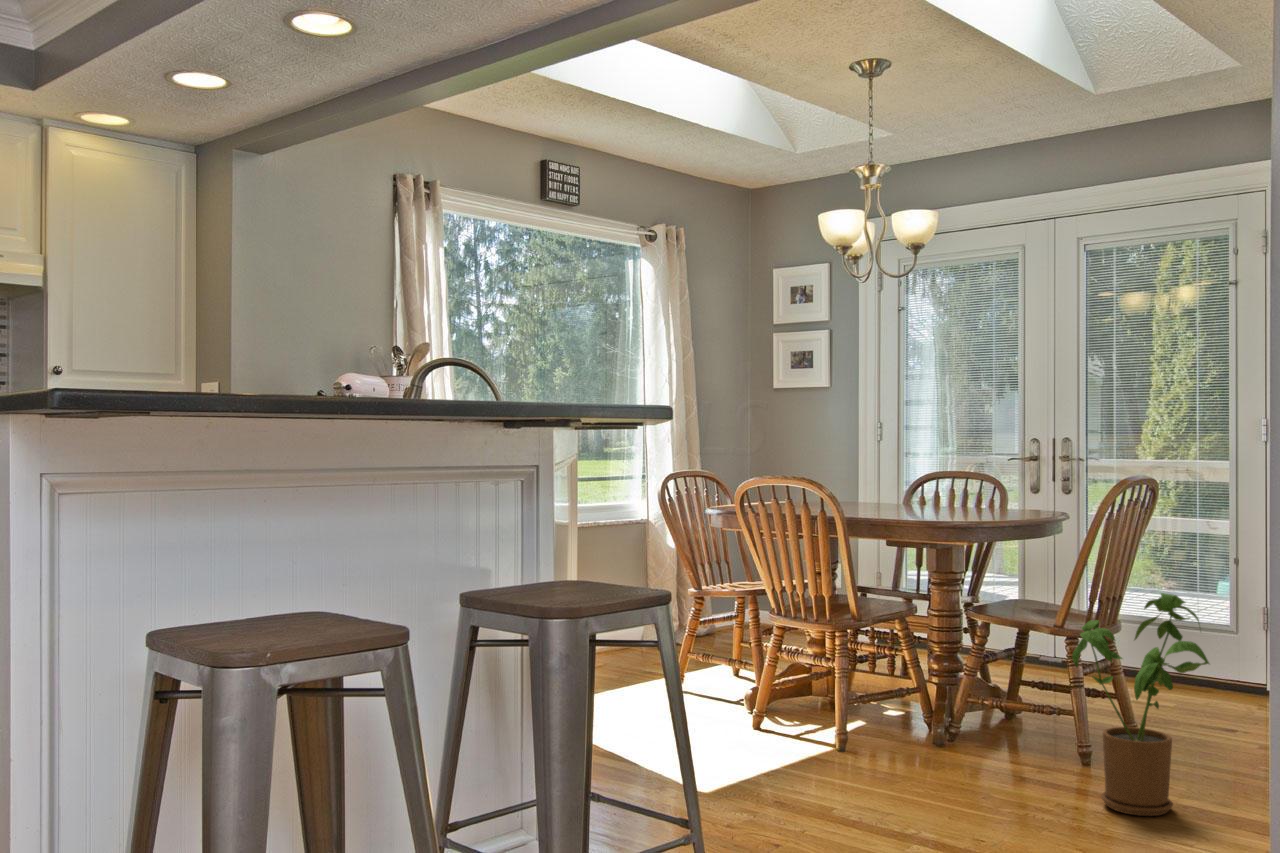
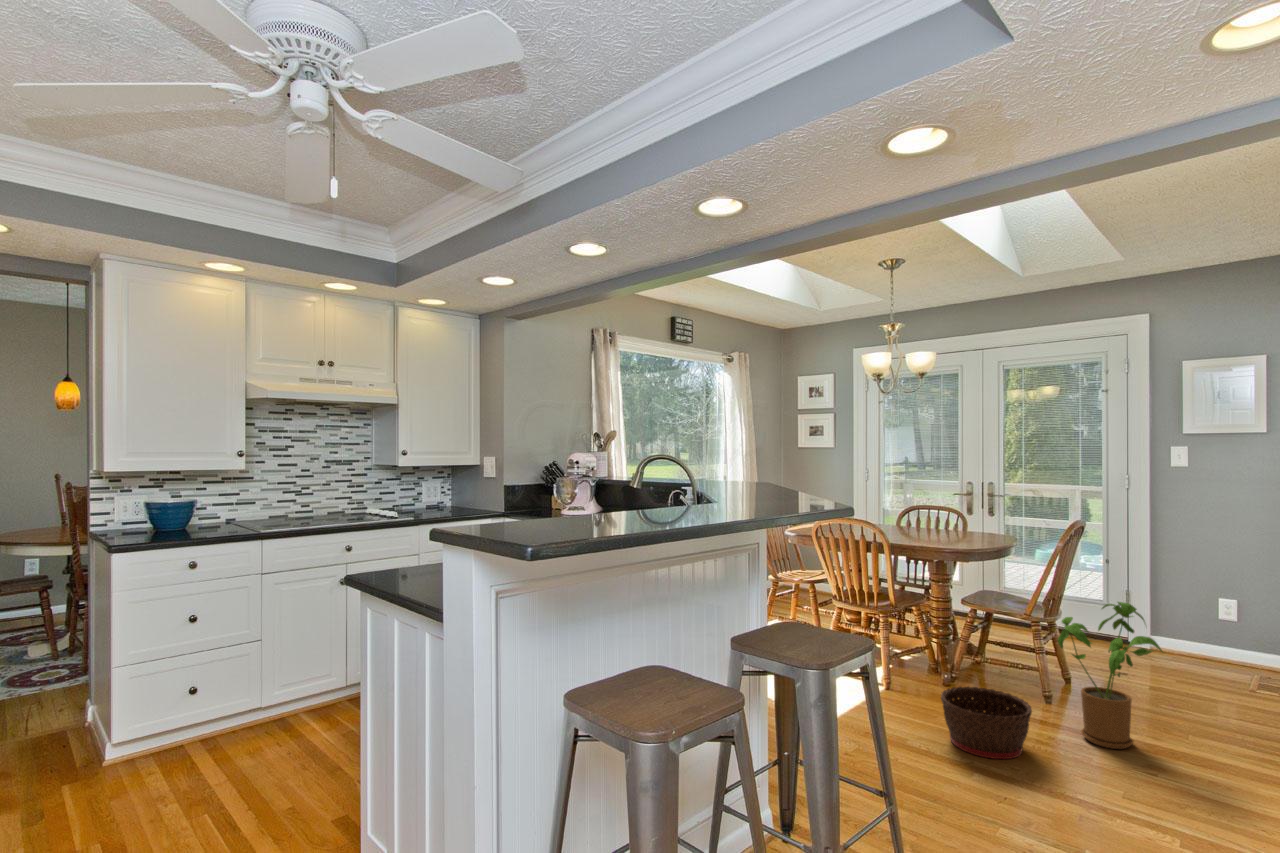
basket: none [884,729,1014,829] -> present [941,687,1032,759]

